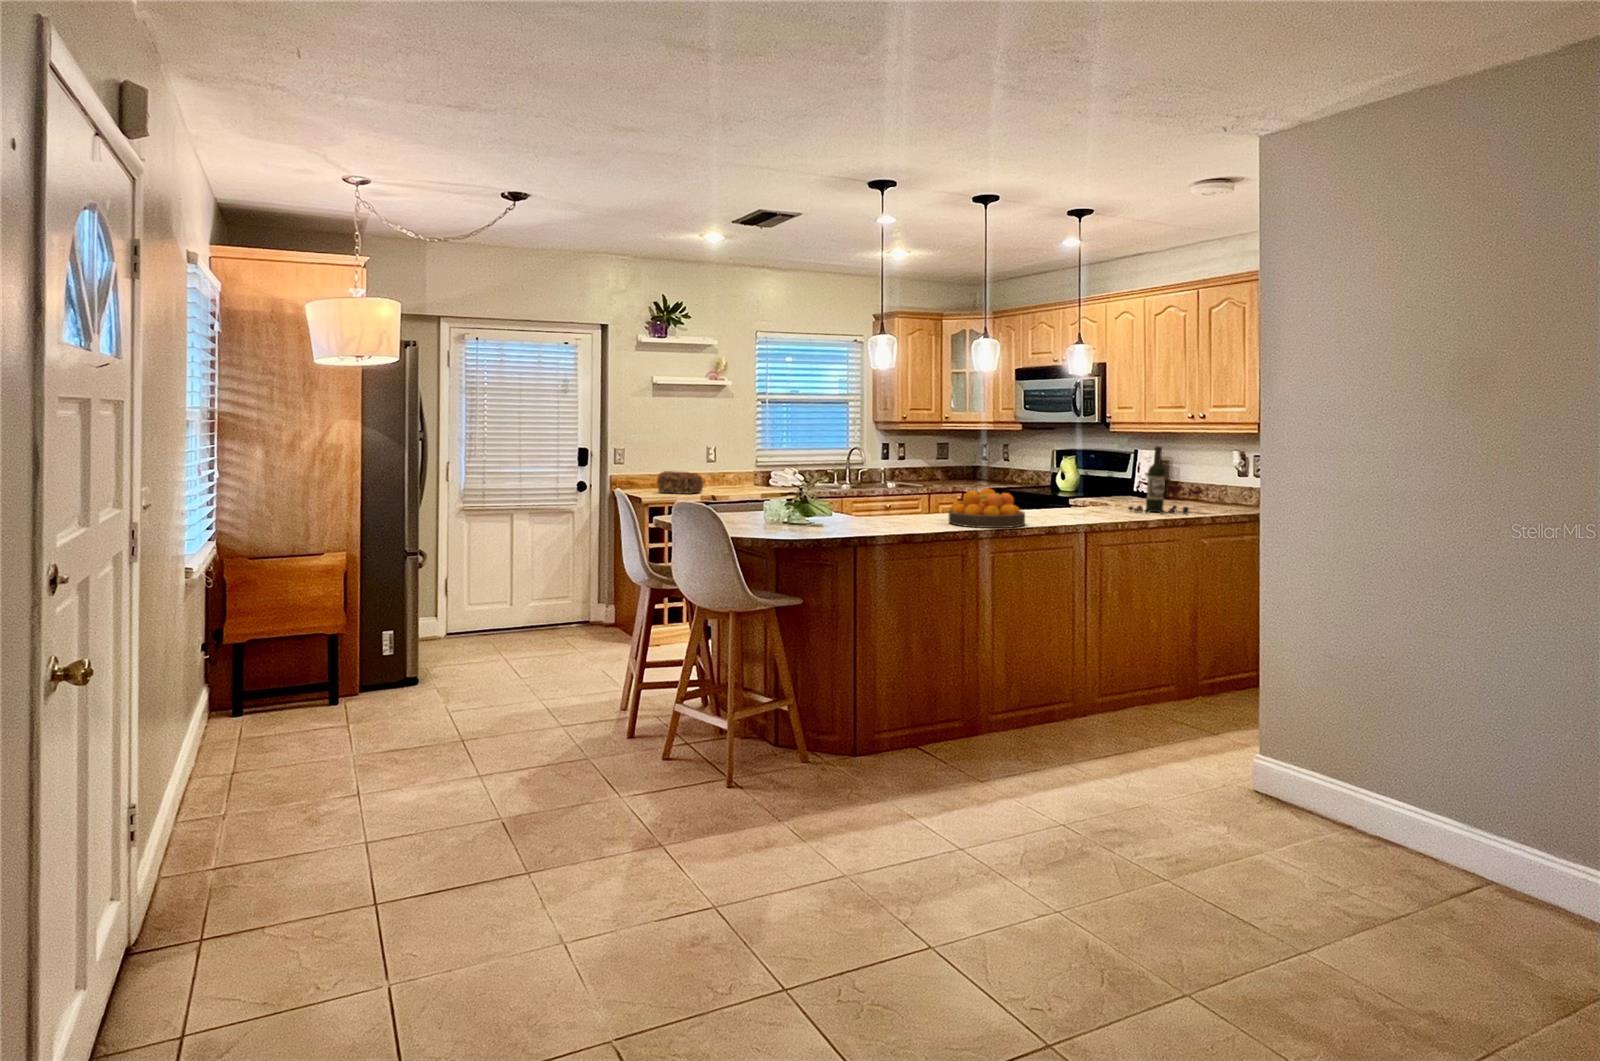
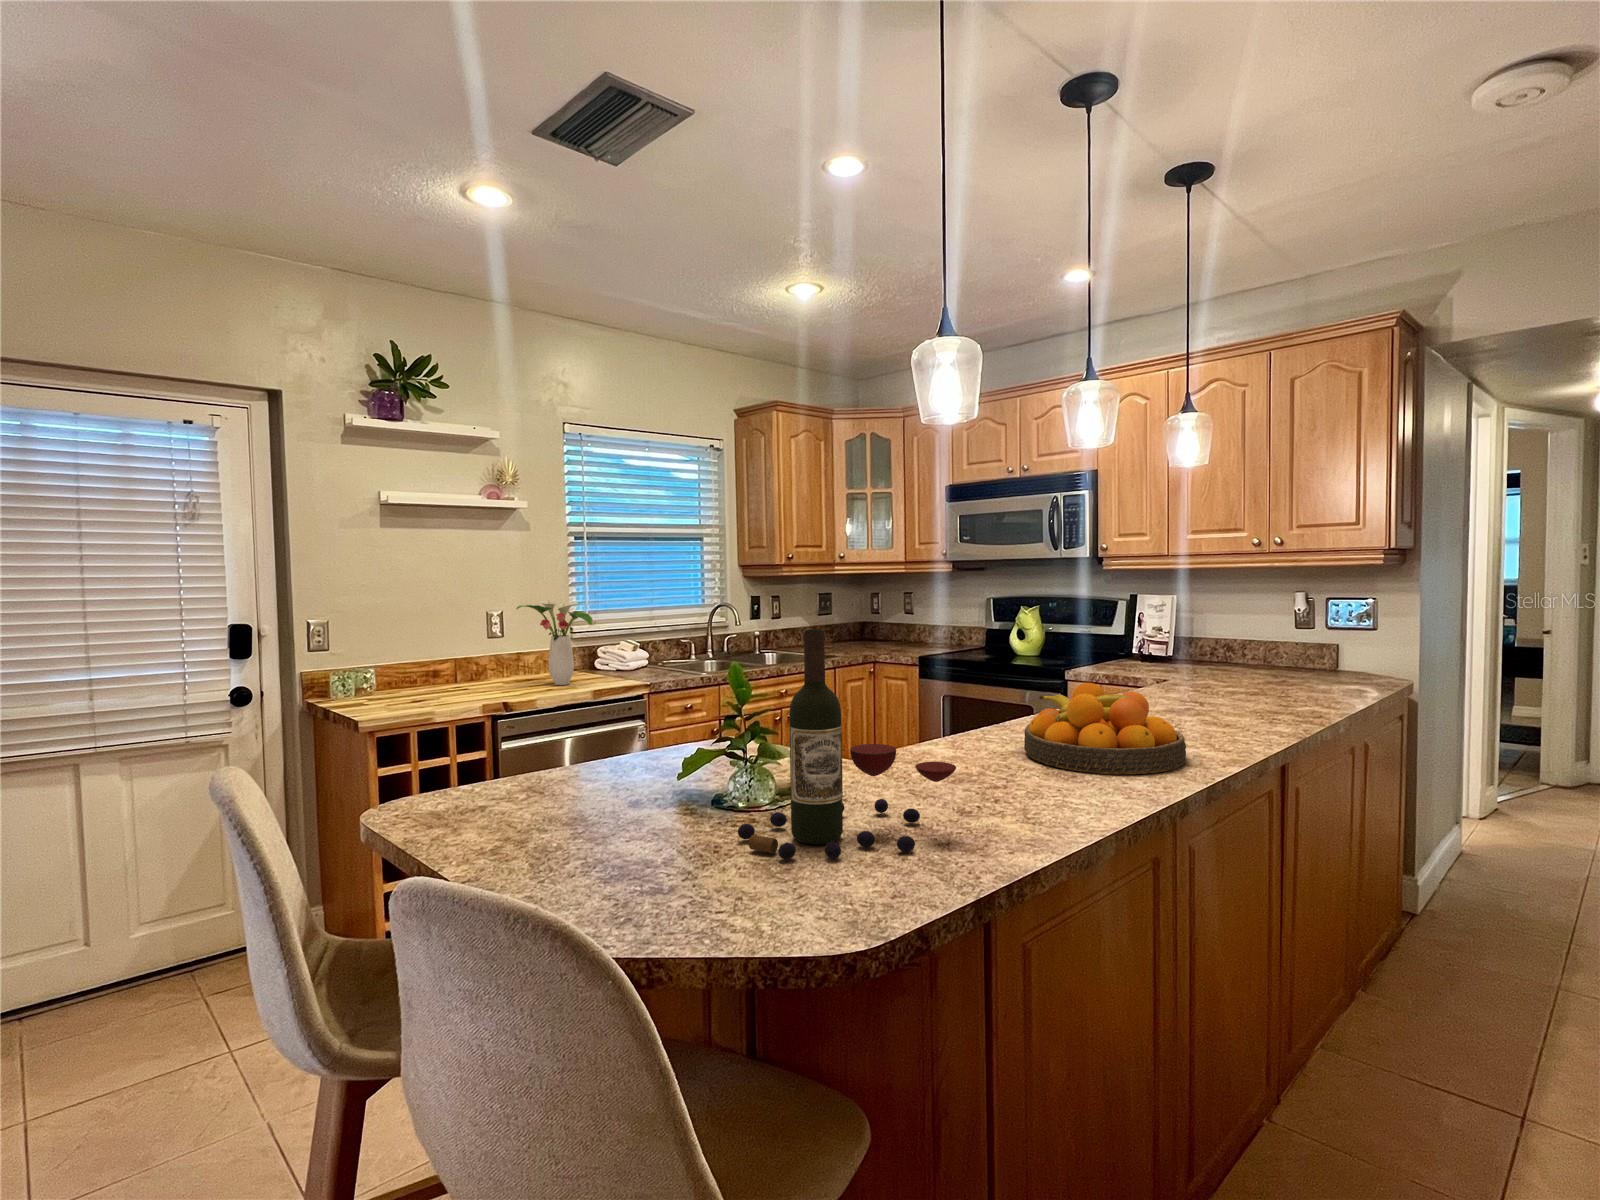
flower arrangement: none [724,441,767,493] -> present [517,600,593,685]
wine bottle: present [1128,446,1202,514] -> present [738,629,956,859]
bread loaf: present [657,471,703,494] -> none [392,656,478,695]

